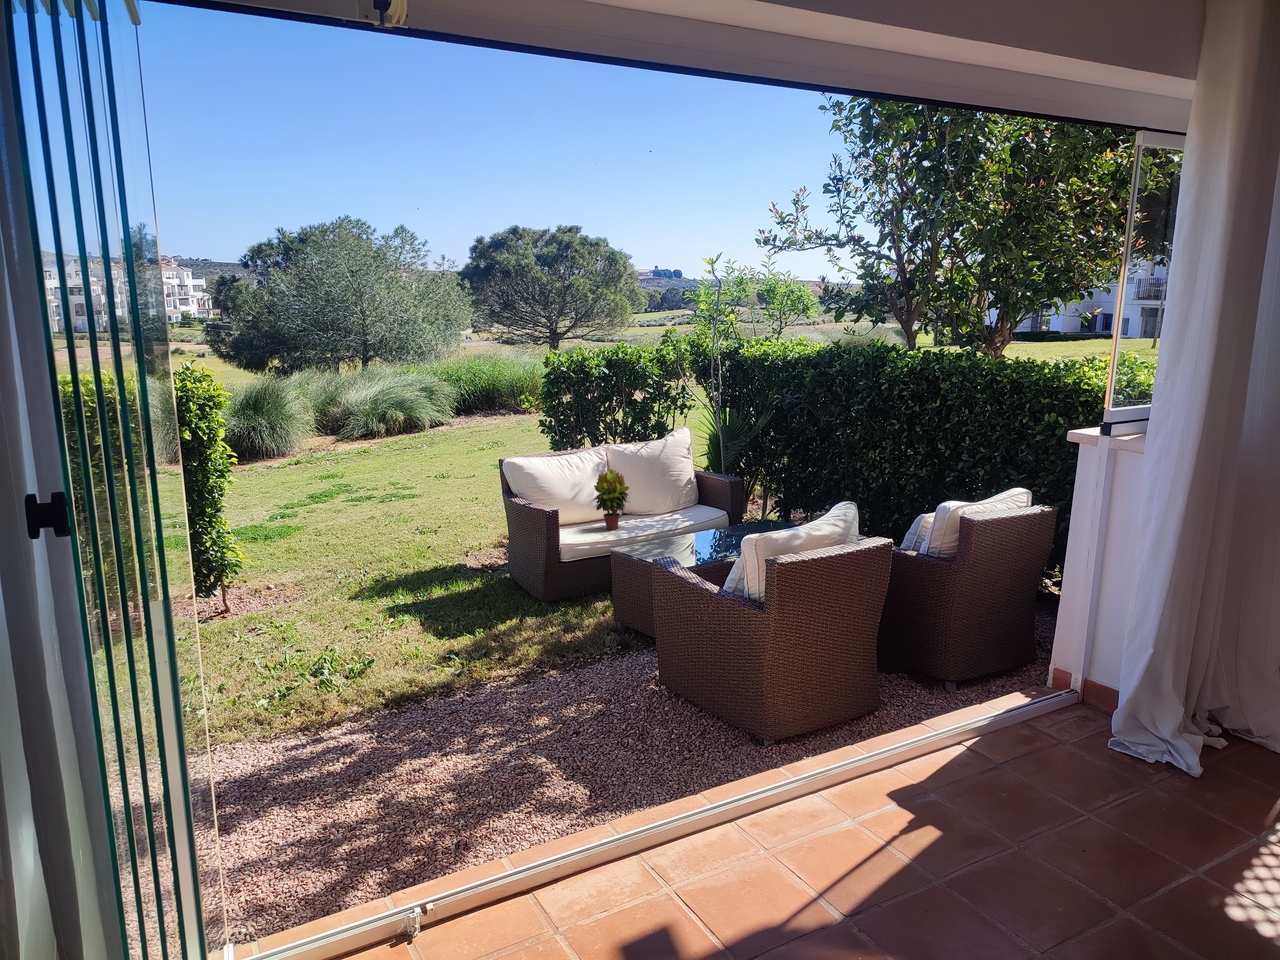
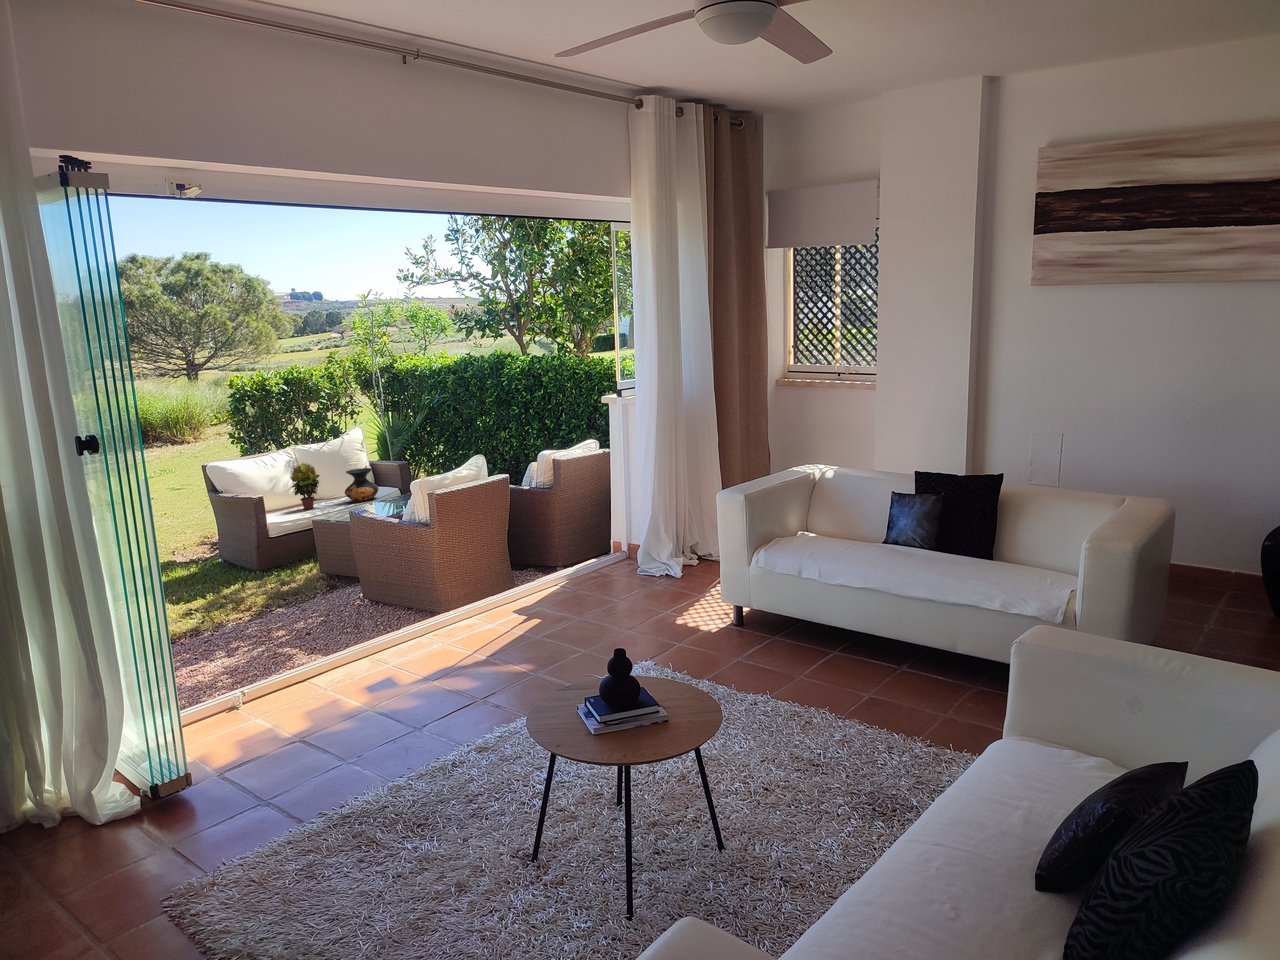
vase: none [658,483,700,527] -> present [345,468,379,502]

